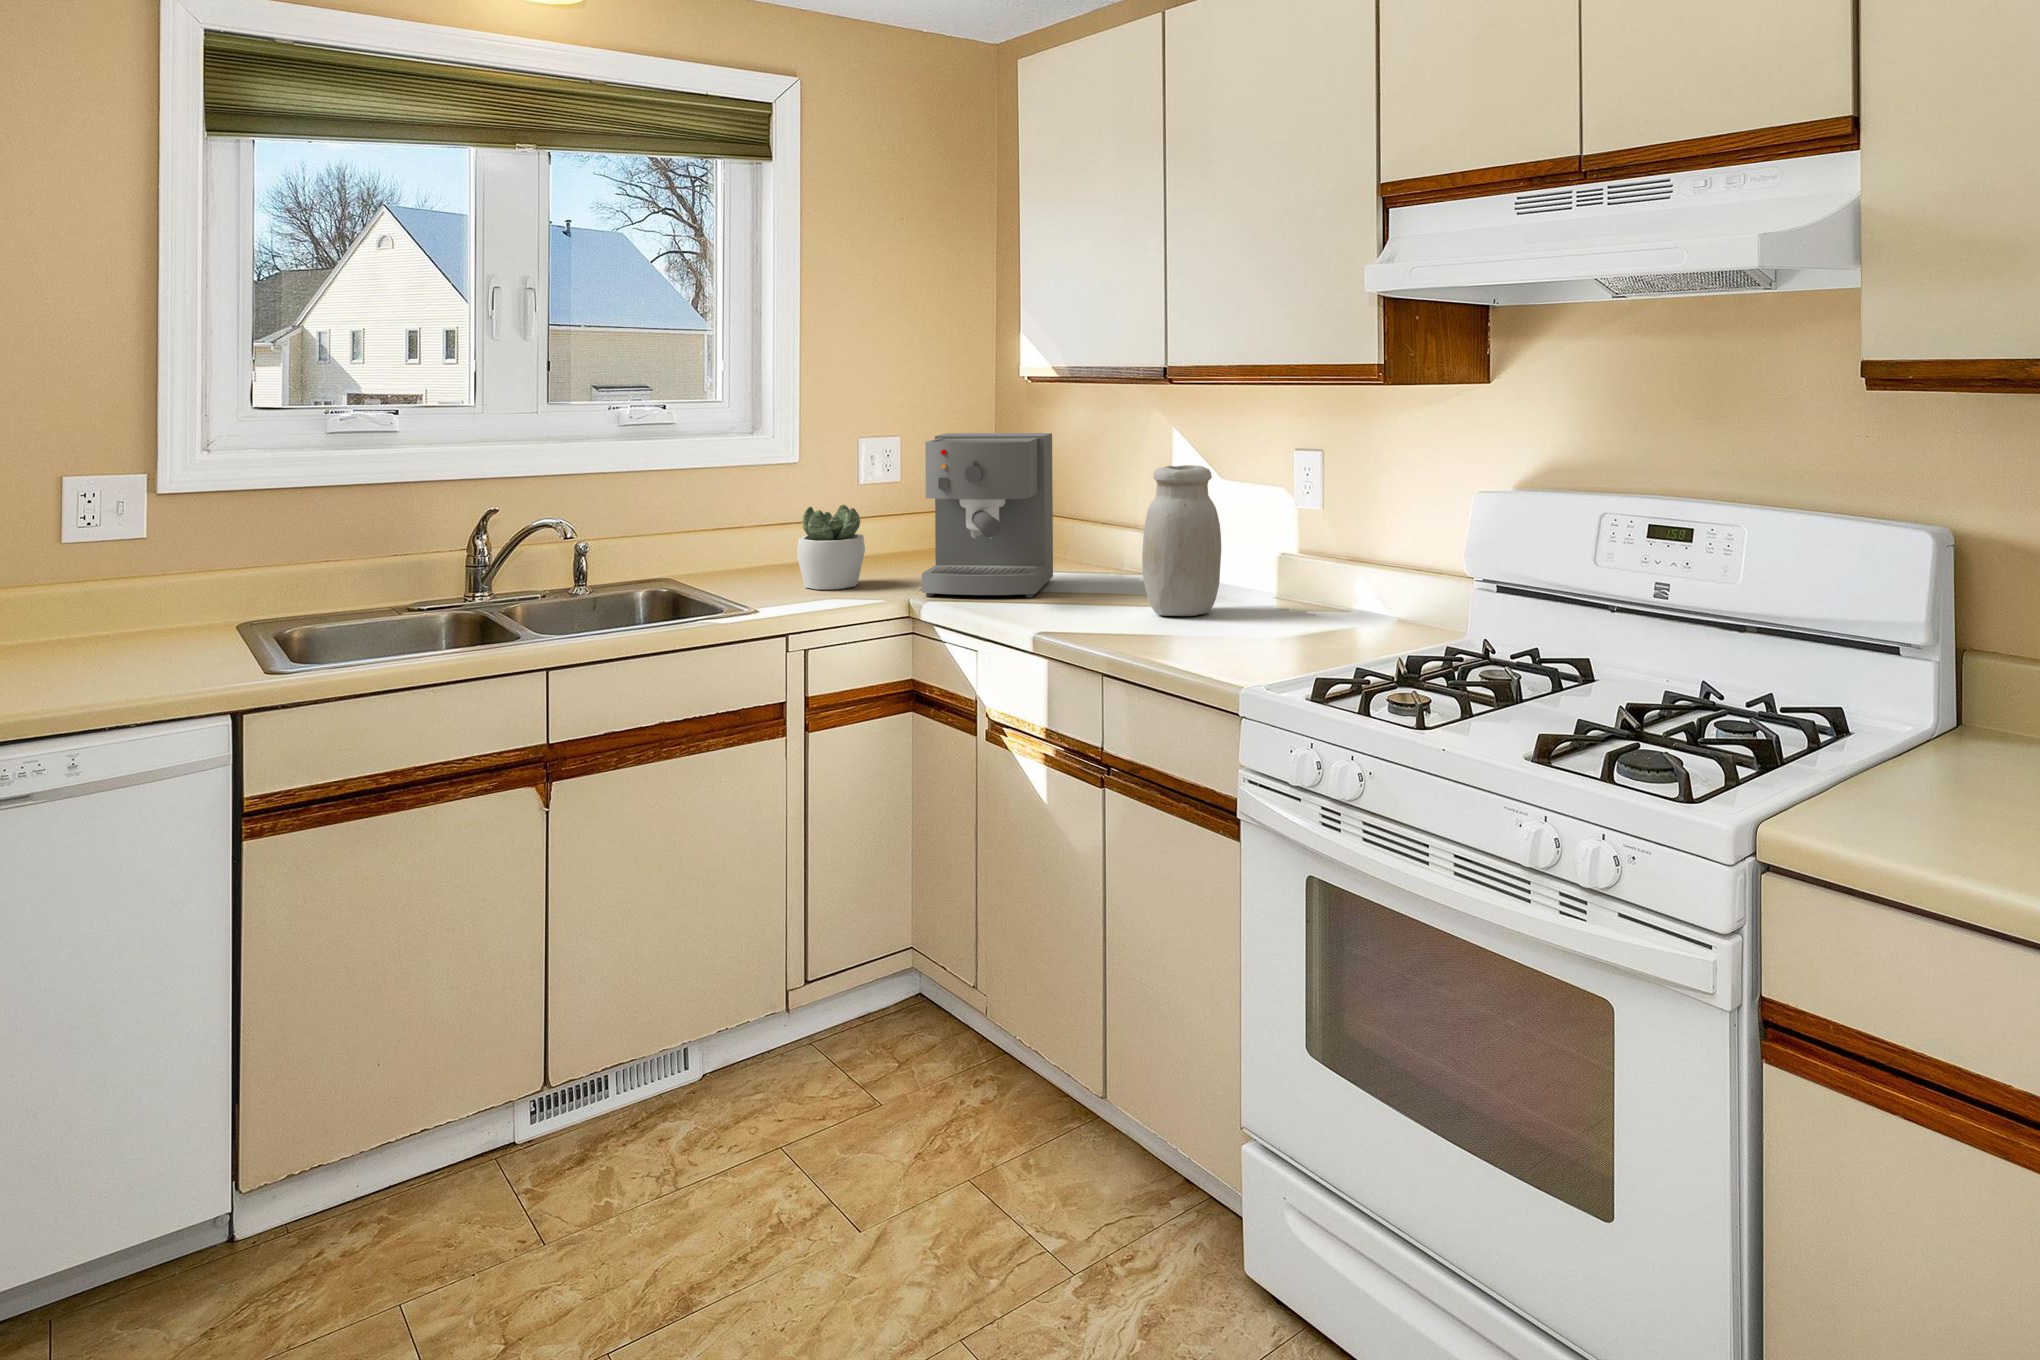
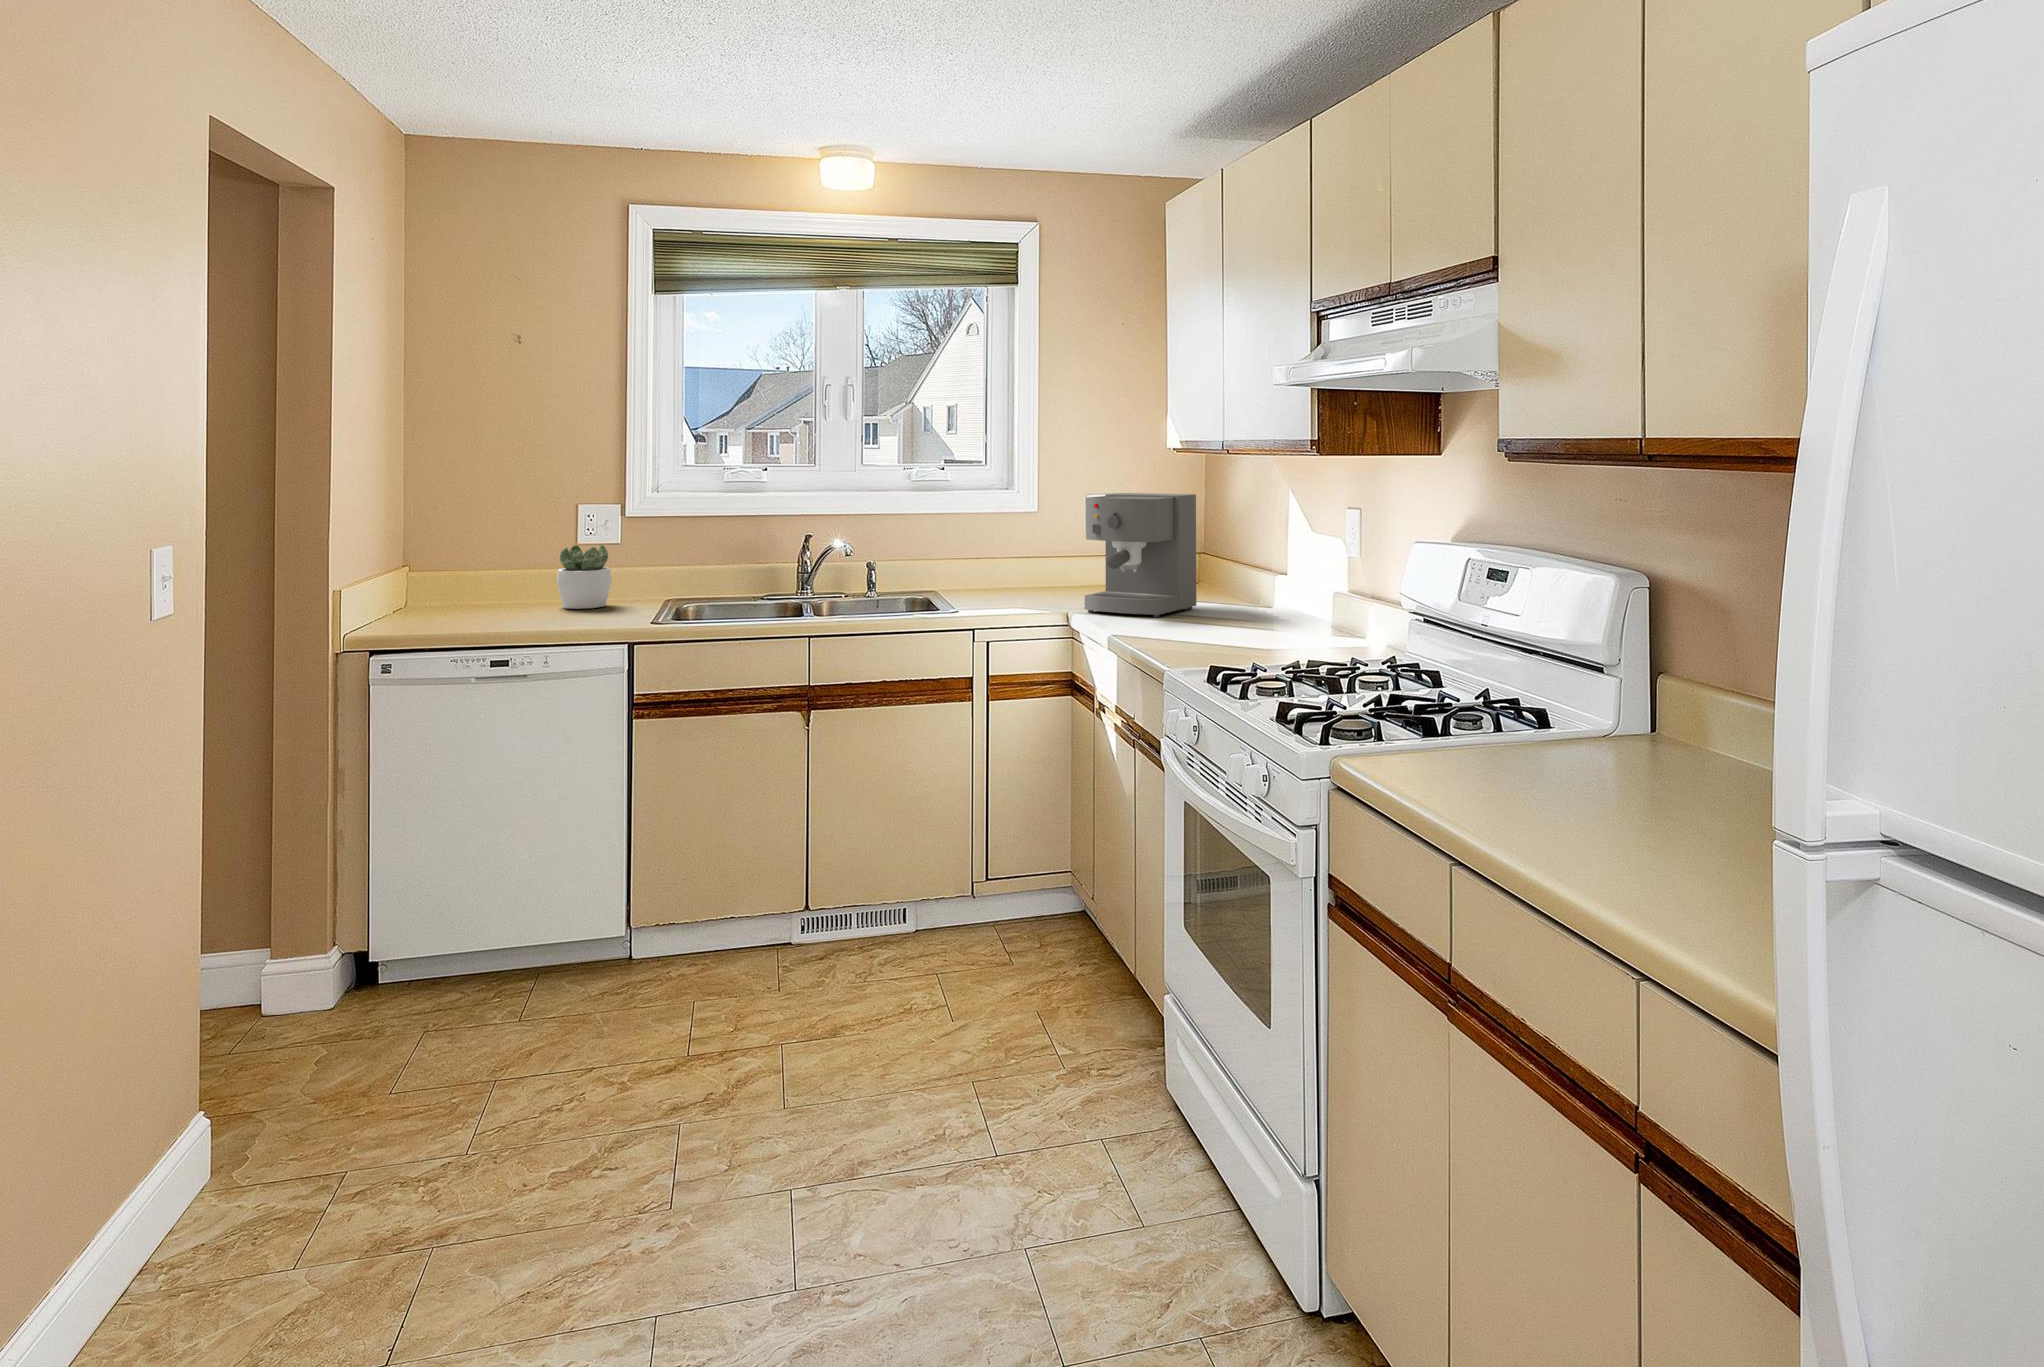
jar: present [1142,465,1221,616] -> none [1211,519,1270,634]
succulent plant: present [797,505,865,590] -> present [557,545,612,609]

